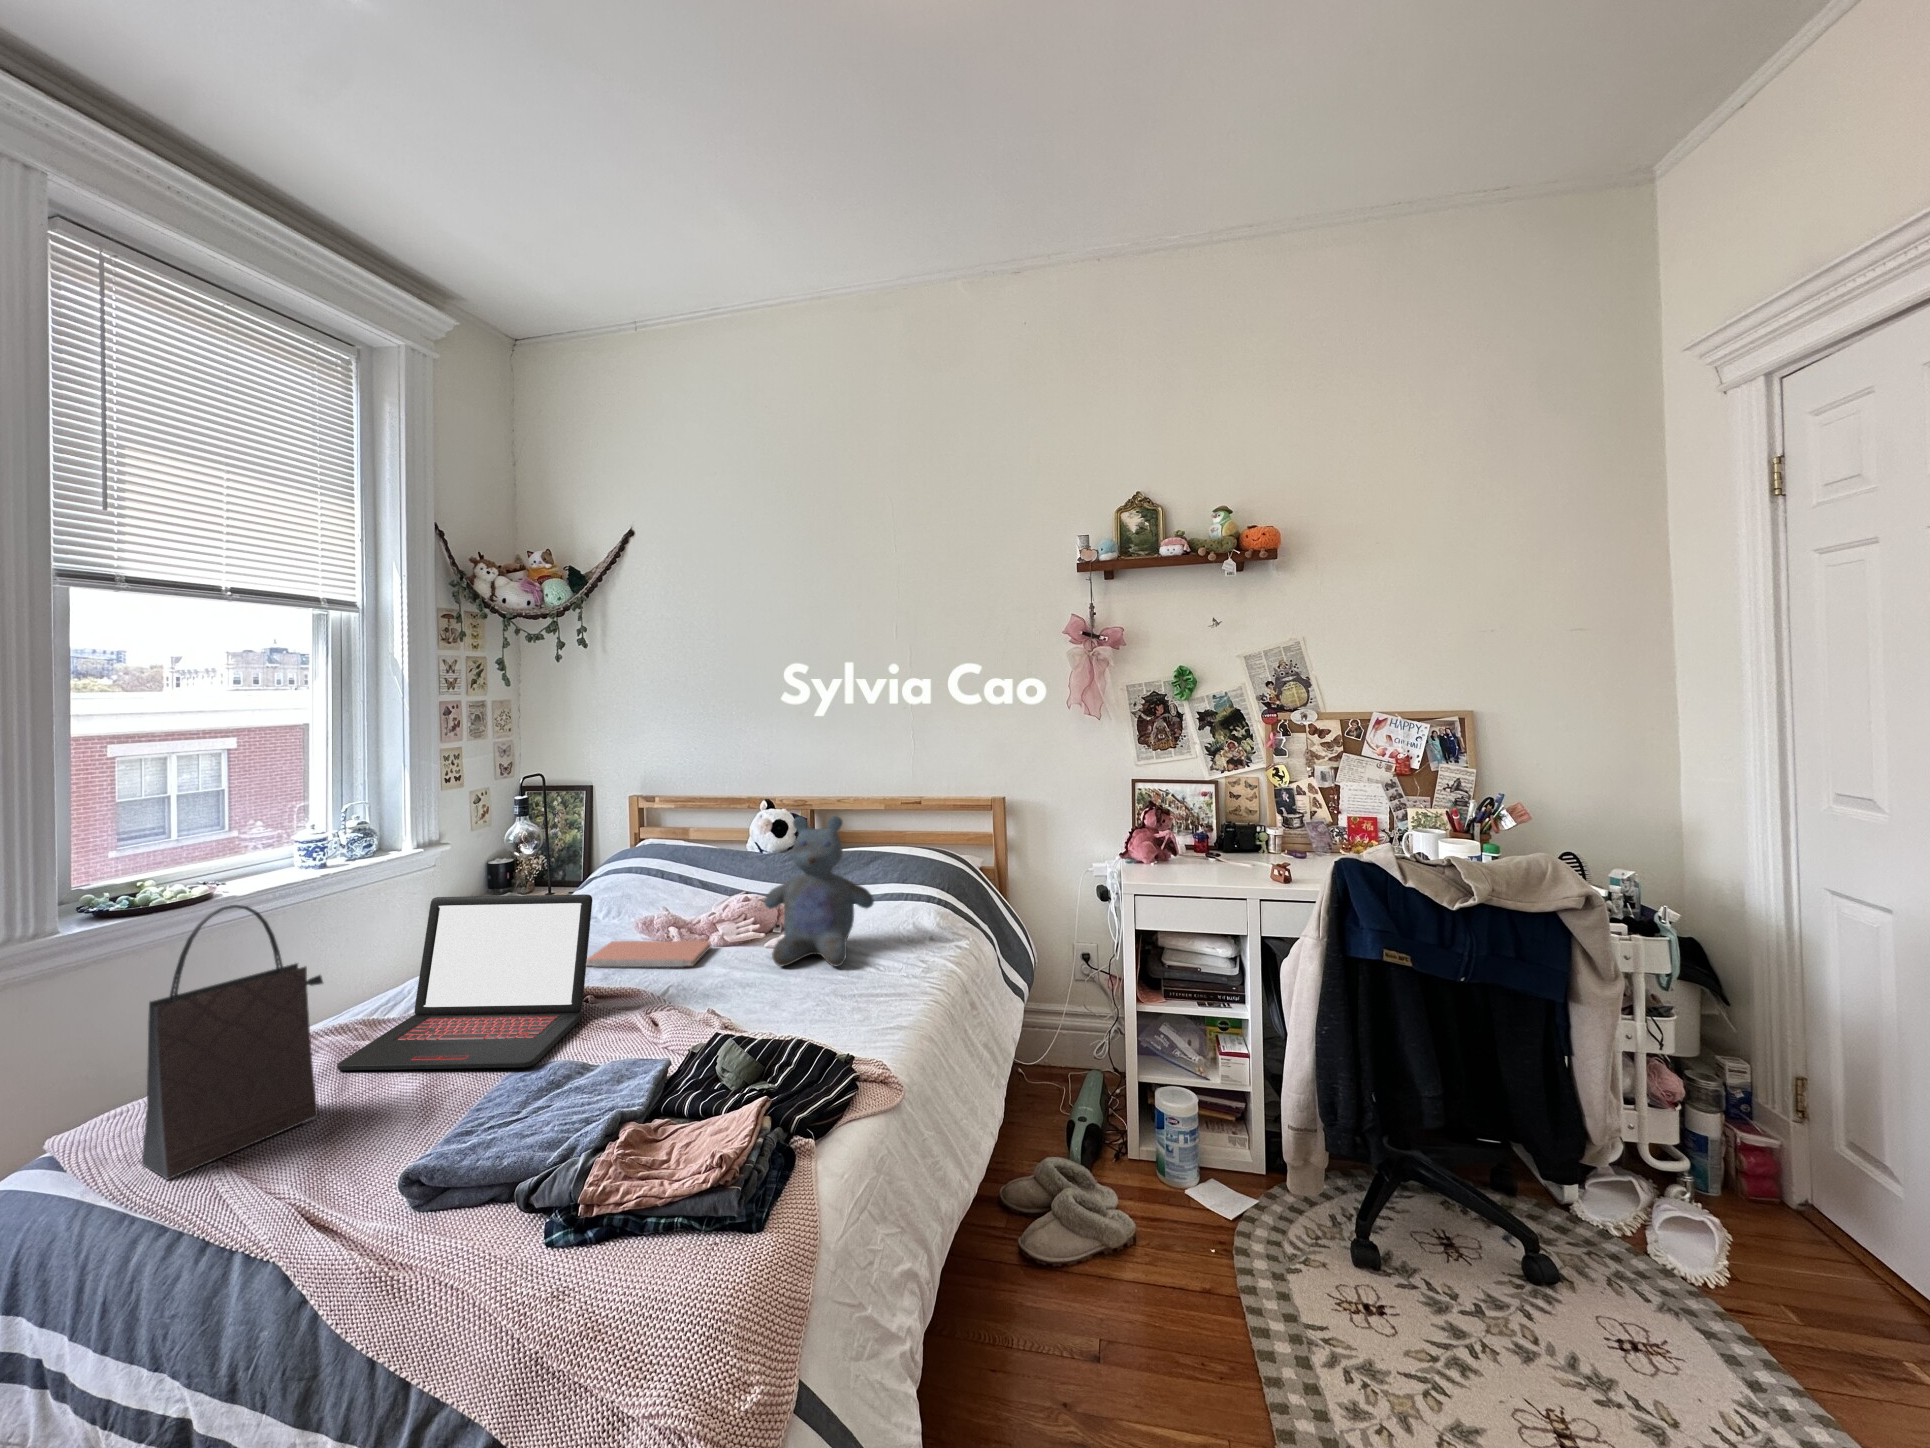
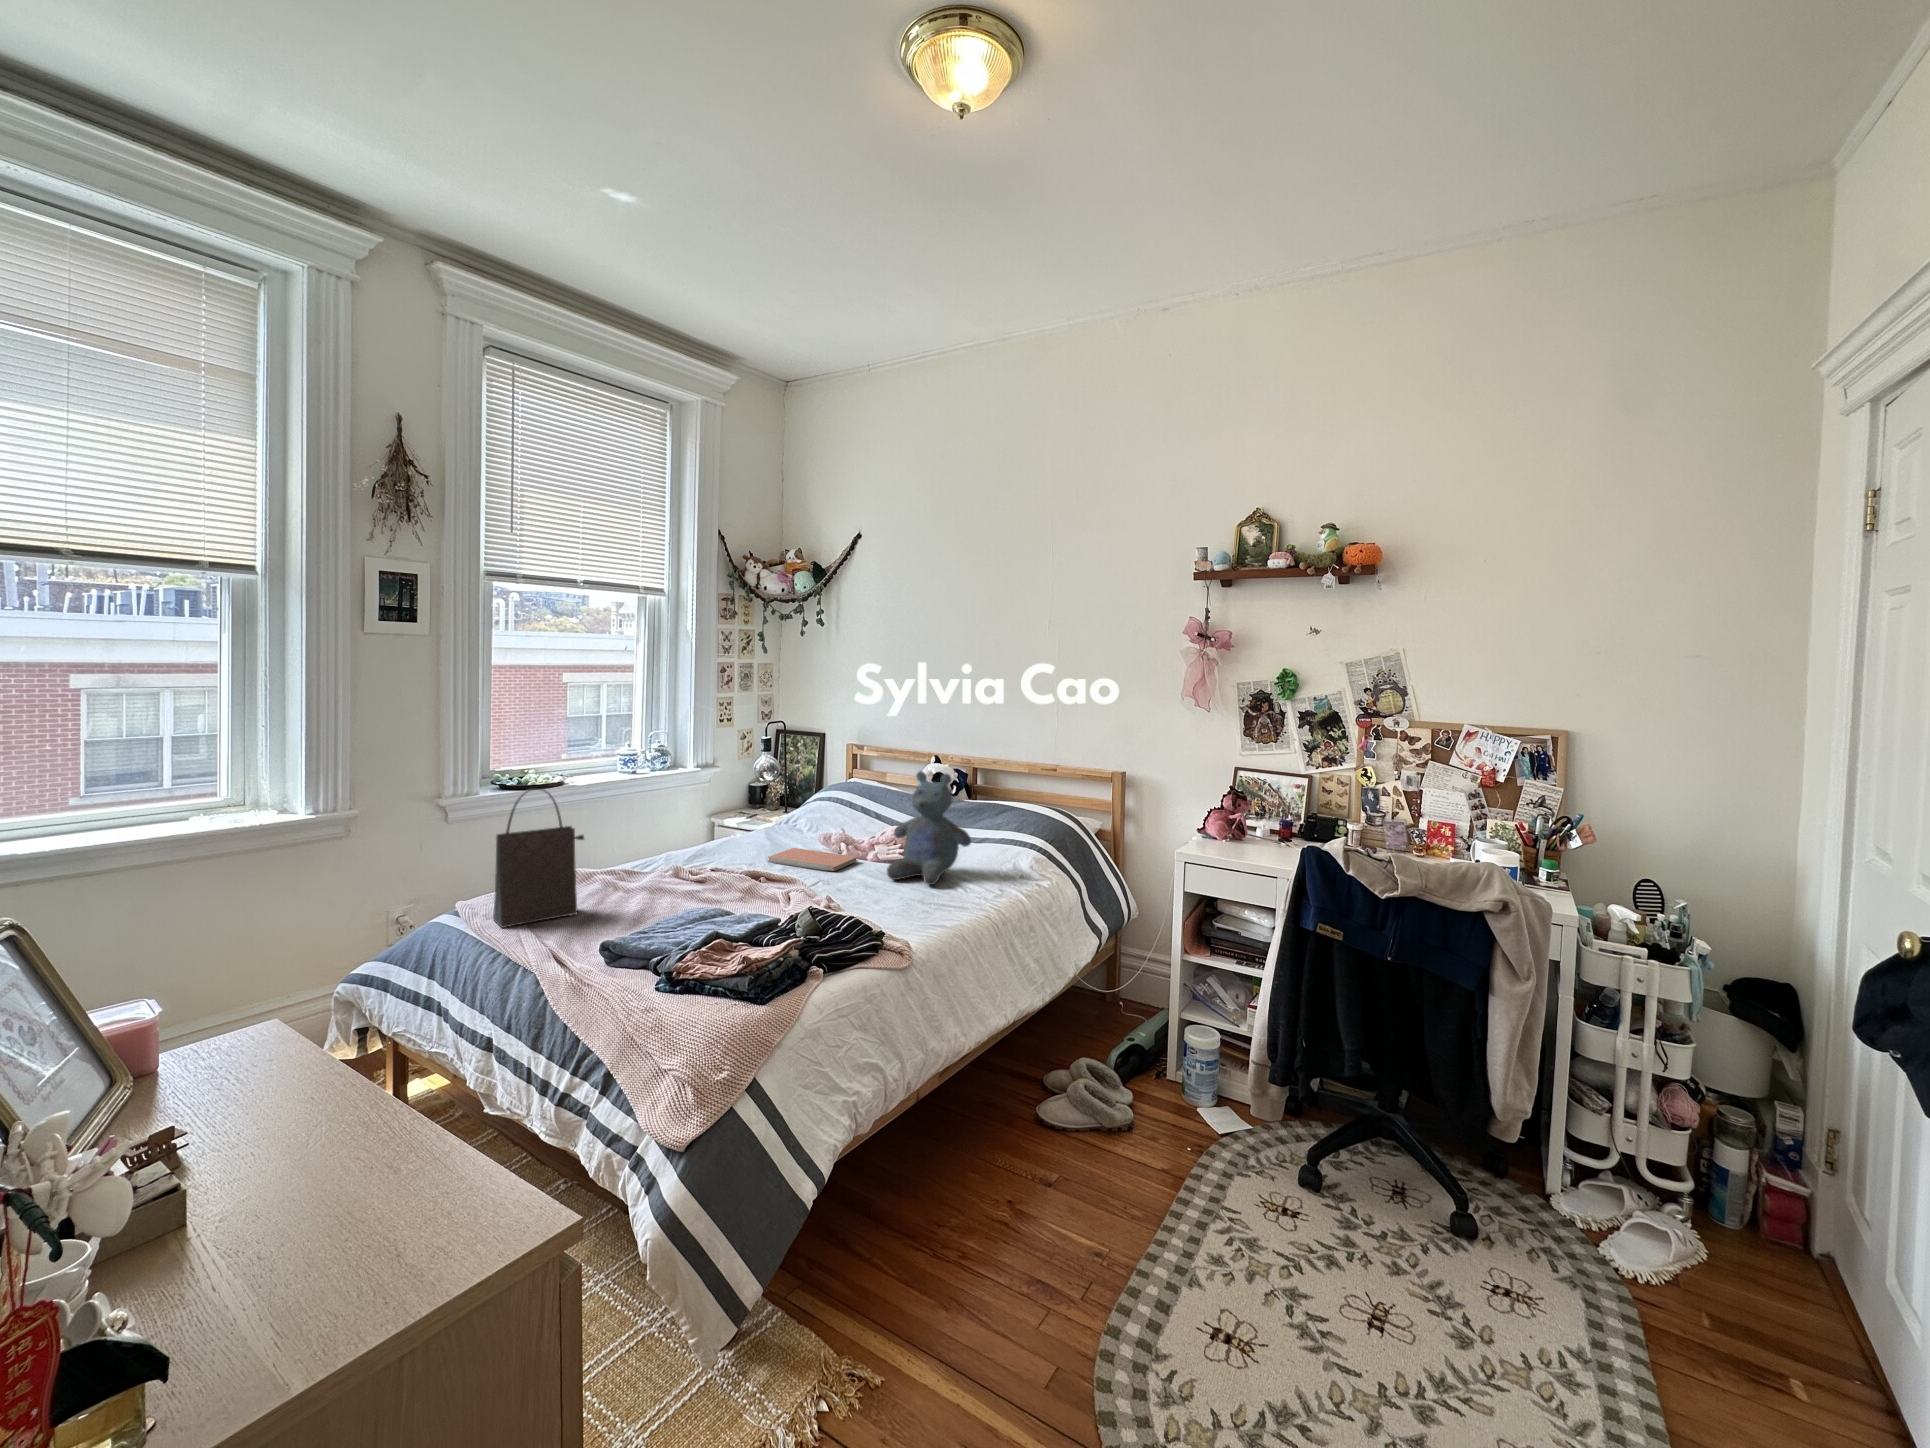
laptop: present [337,894,592,1070] -> none [598,800,755,909]

